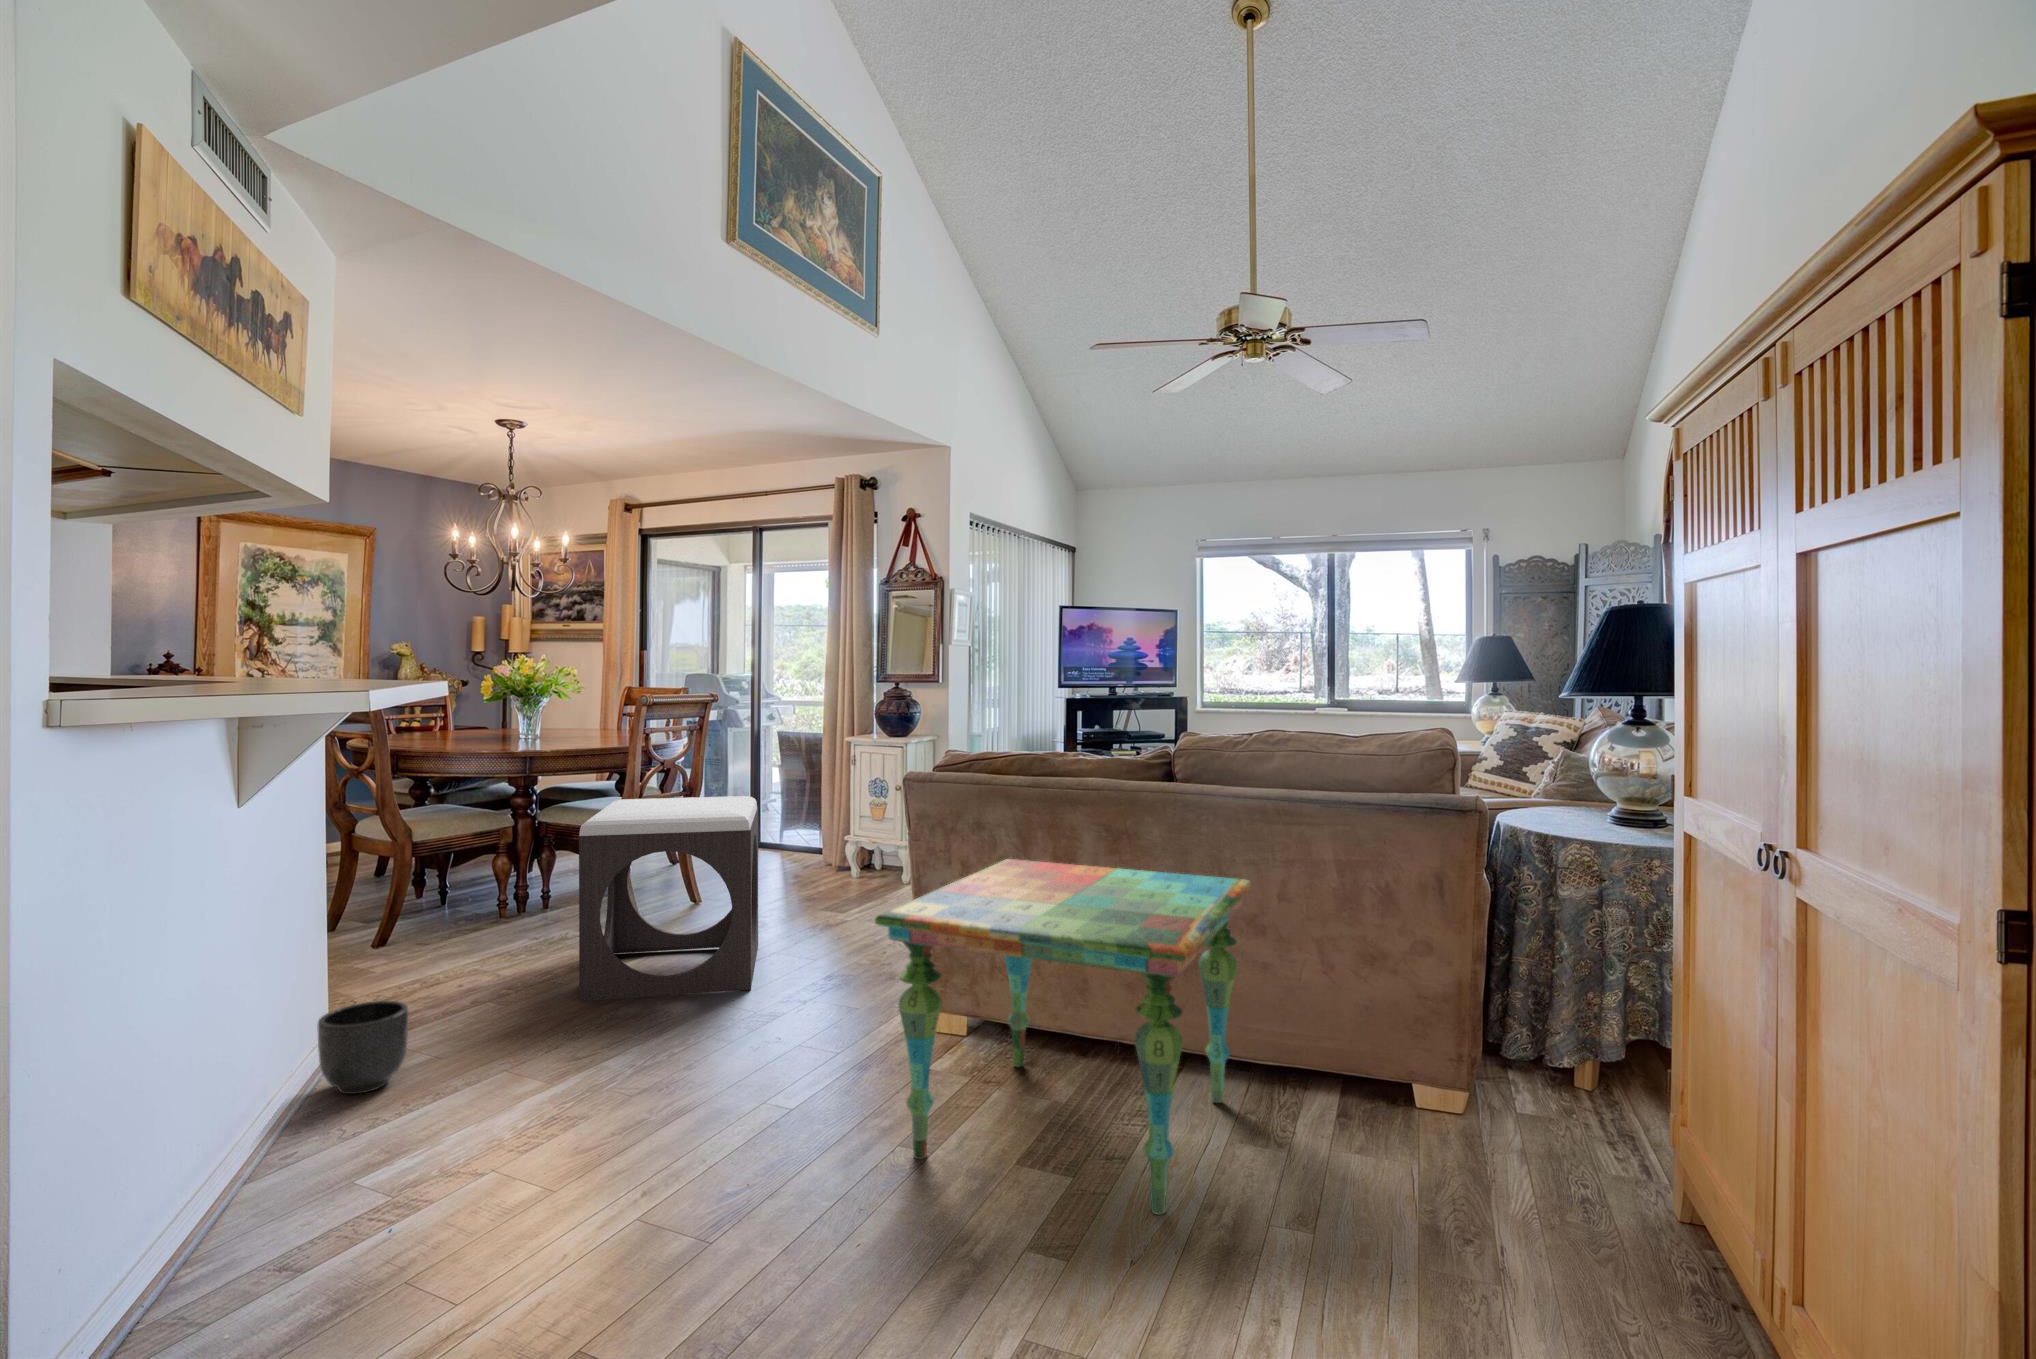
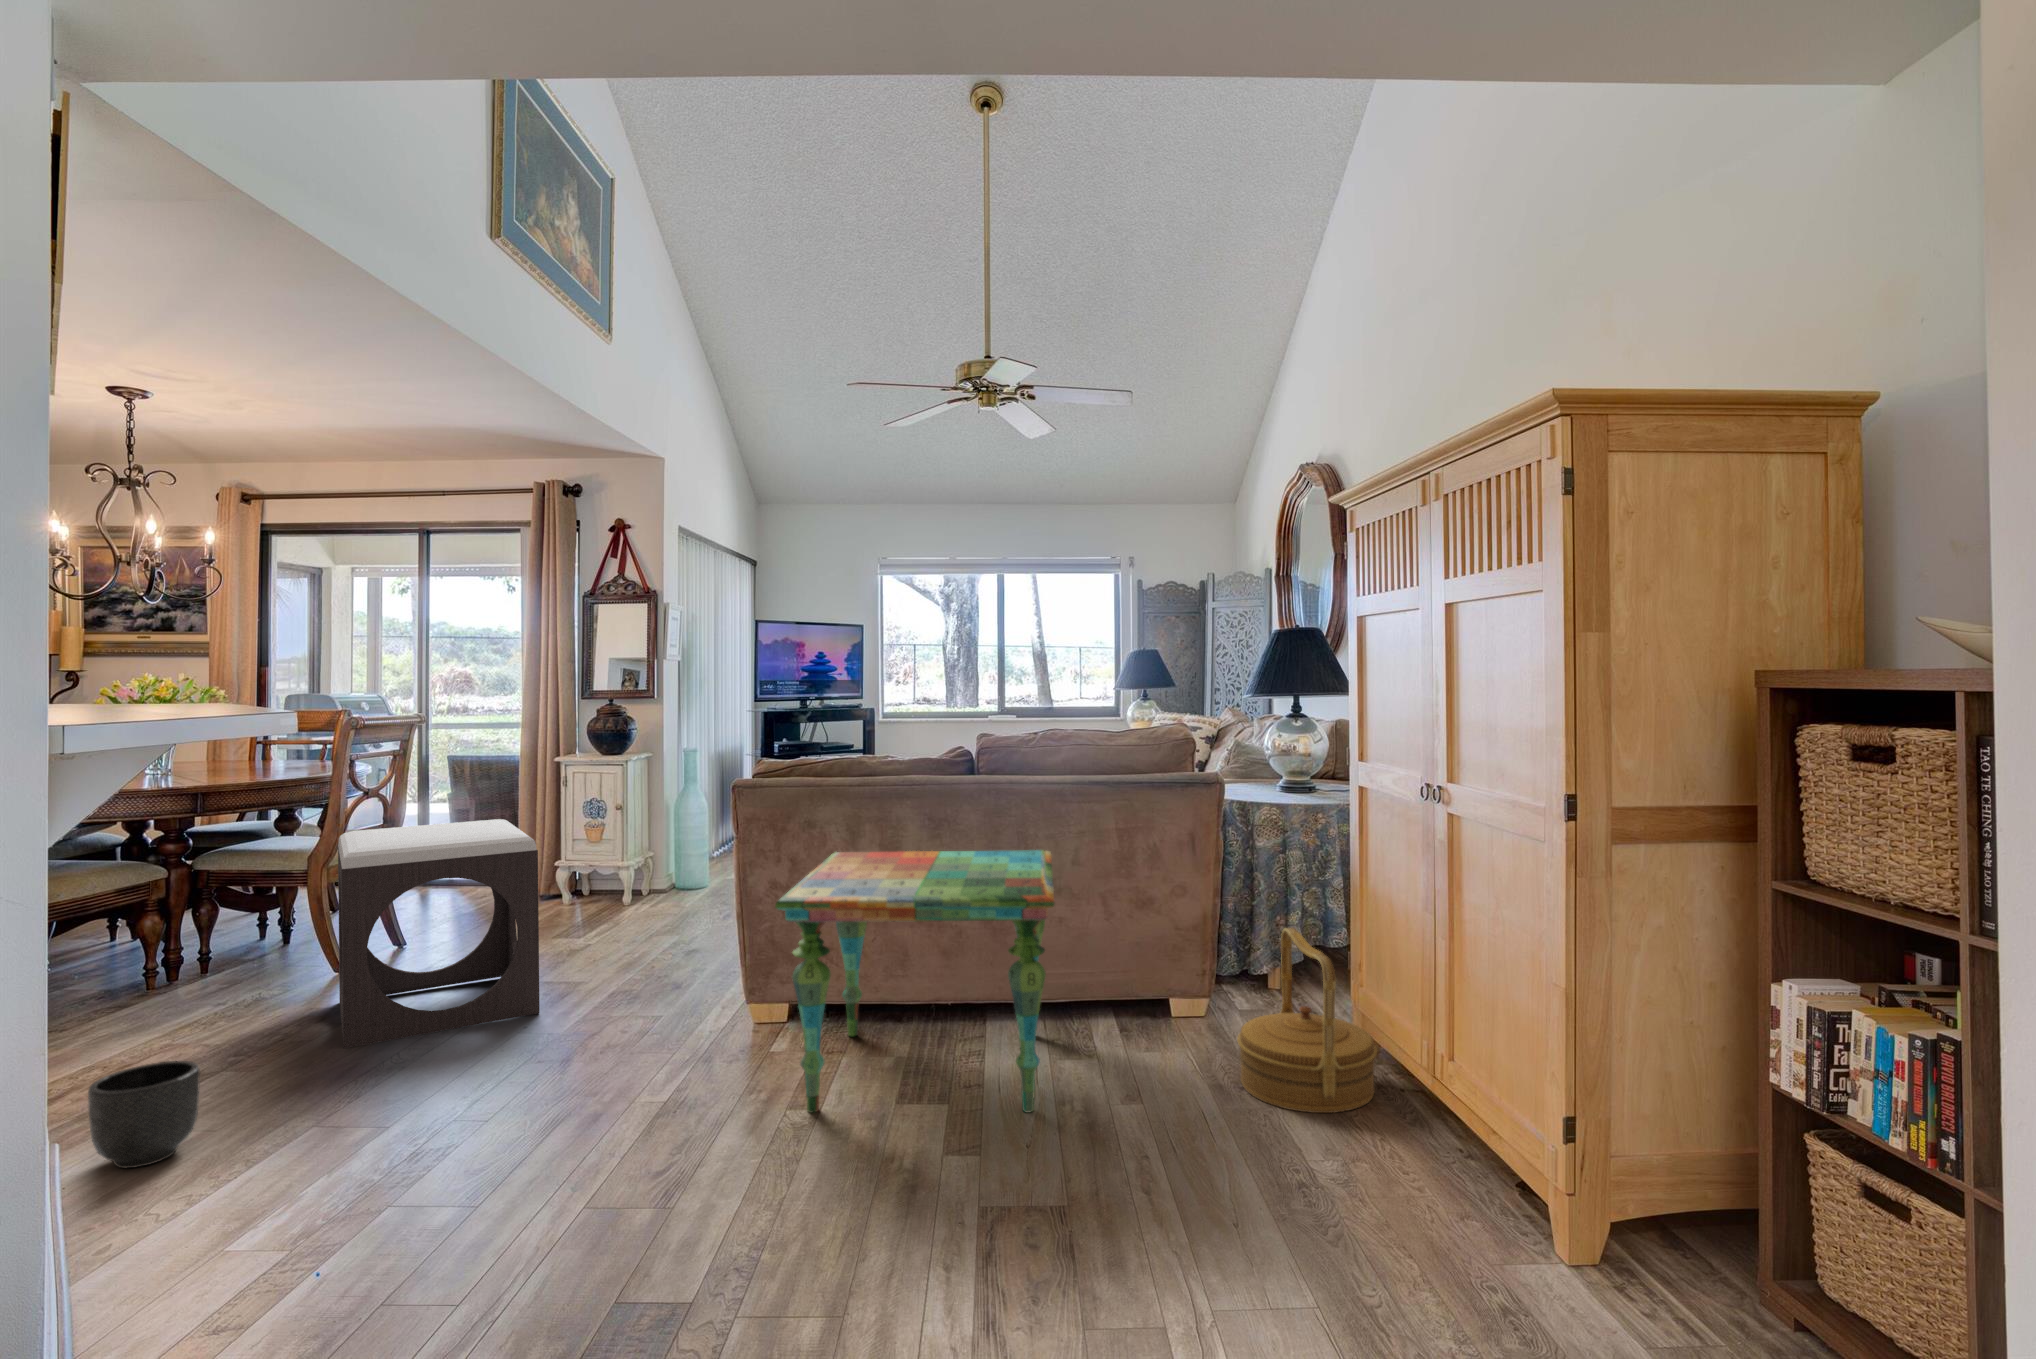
woven basket: none [1463,1023,1686,1319] -> present [1237,927,1377,1113]

